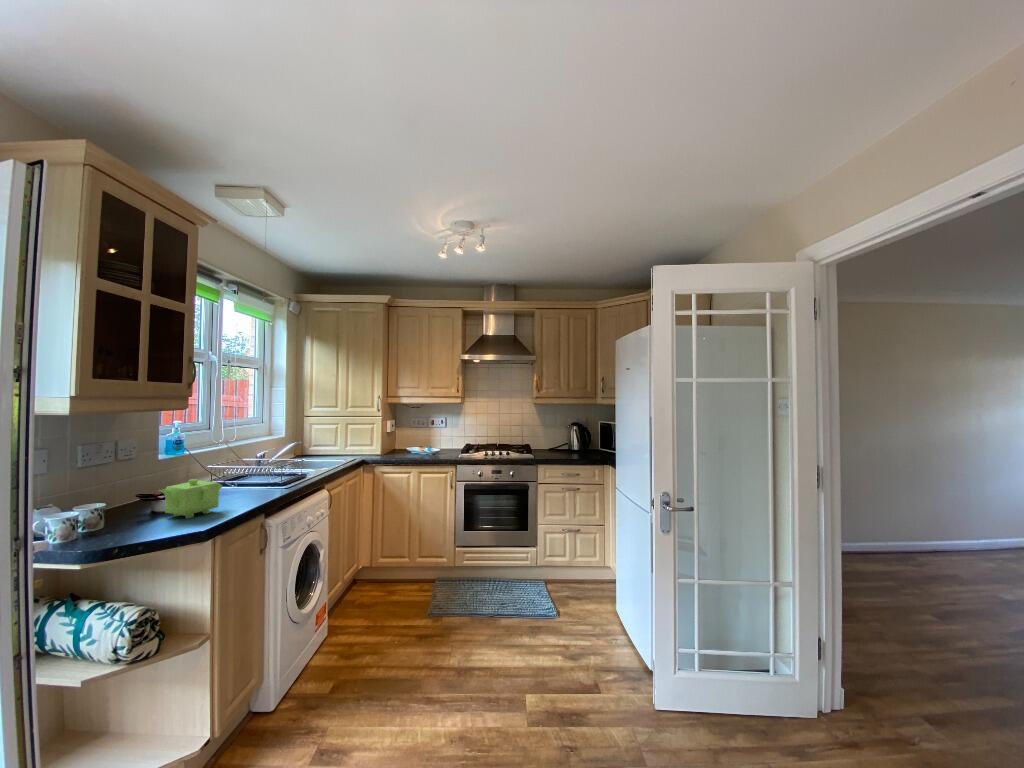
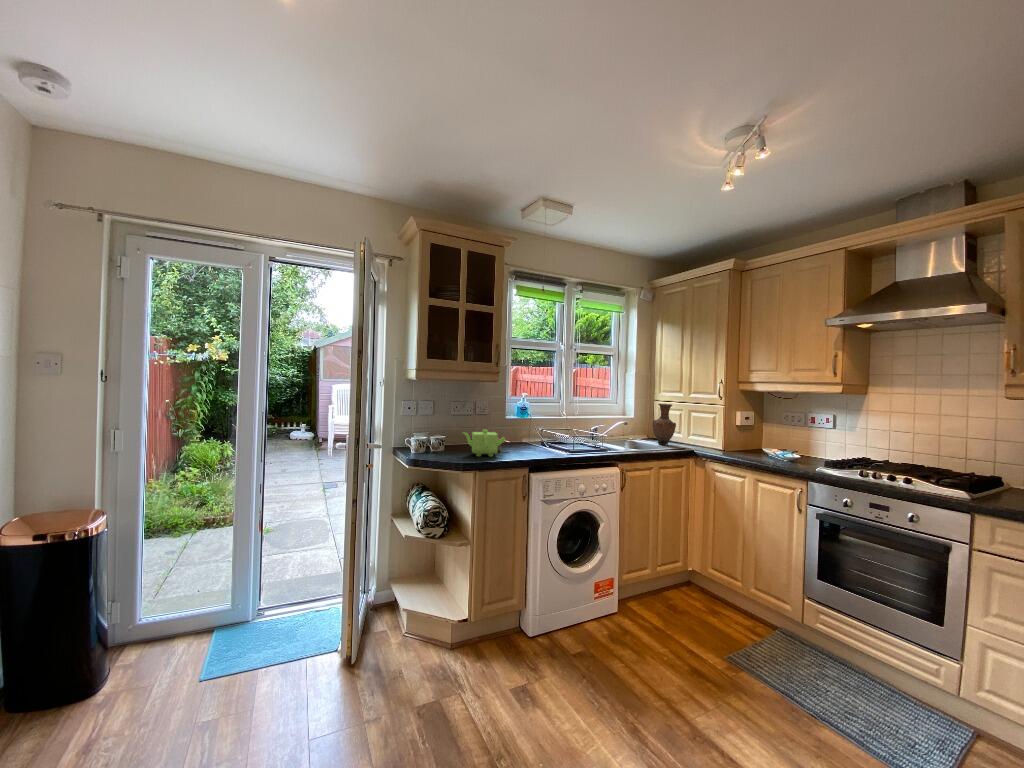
vase: none [316,419,339,460] -> present [652,404,676,445]

